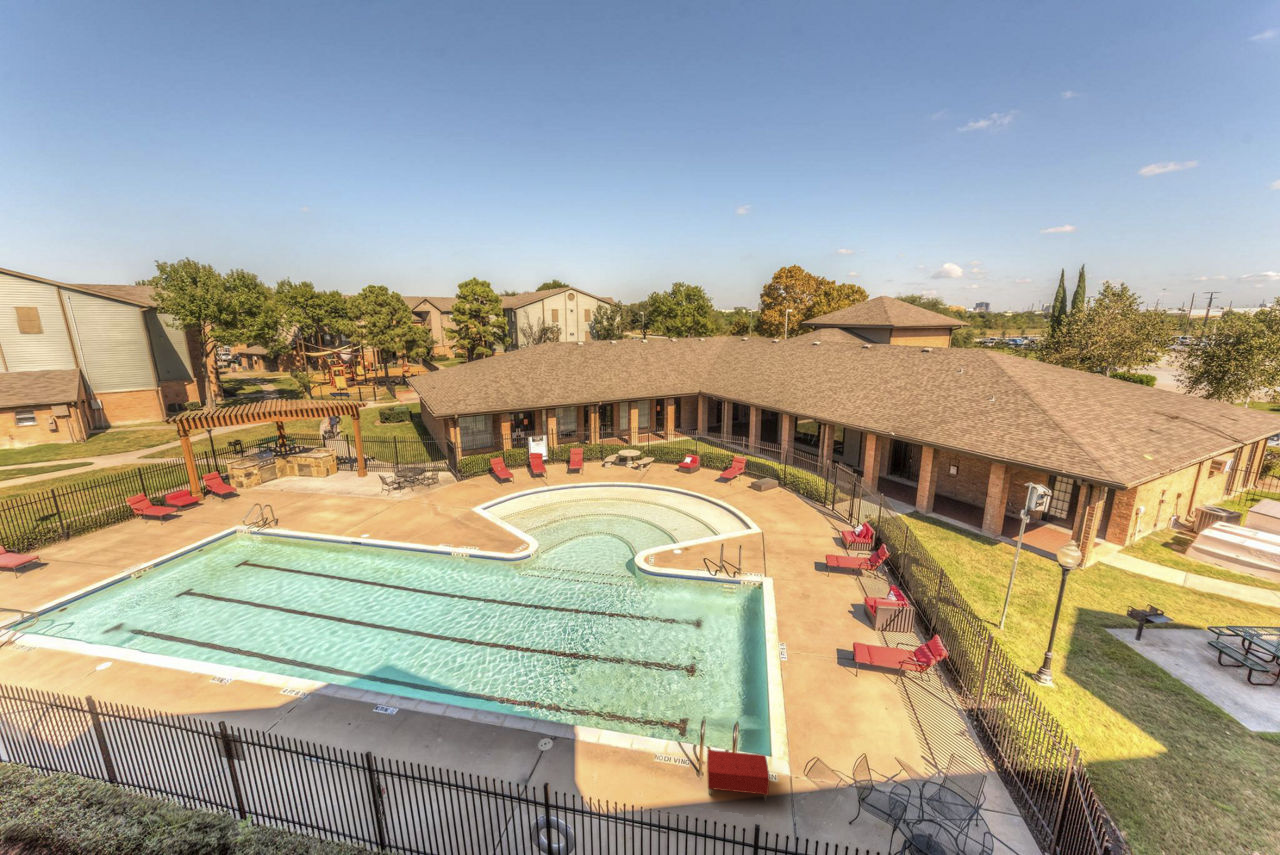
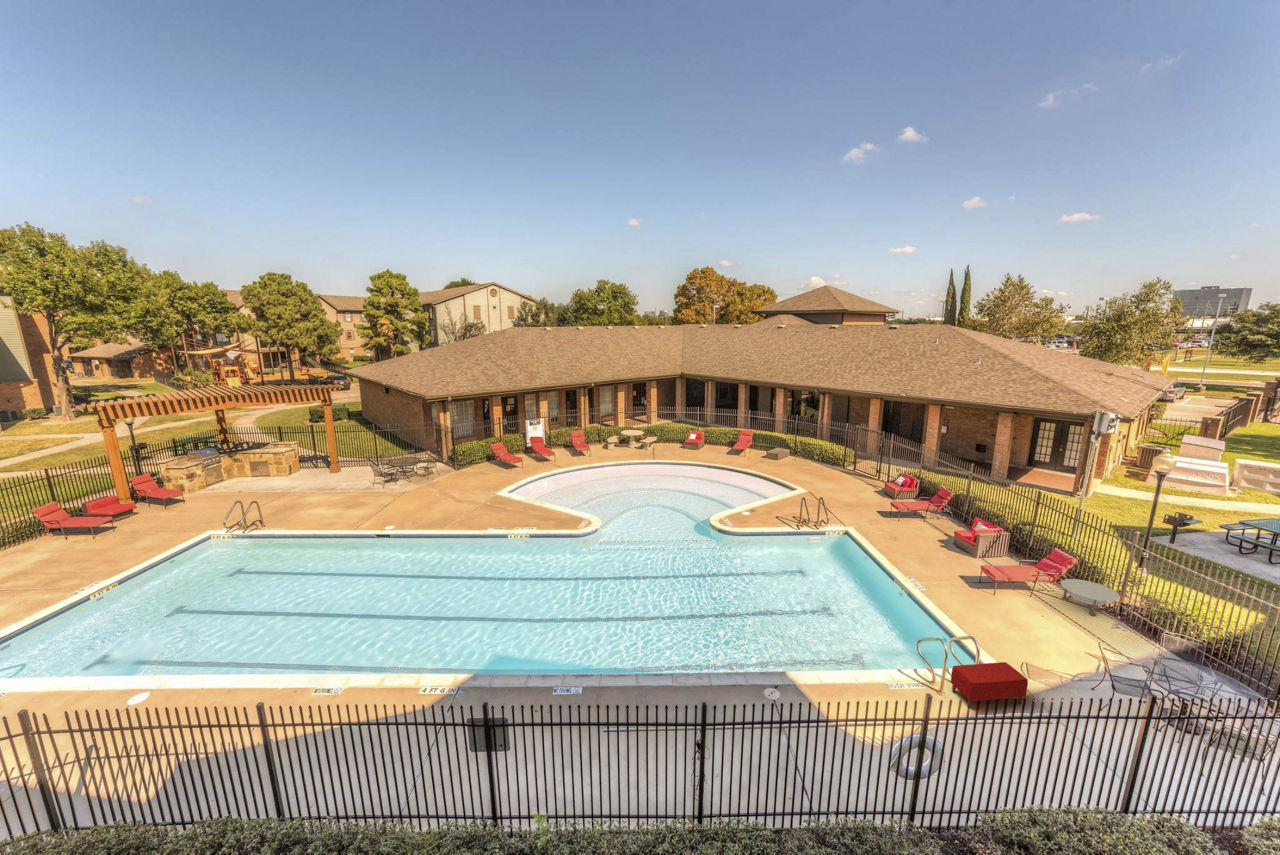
round table: none [918,670,974,716] -> present [1061,579,1120,616]

